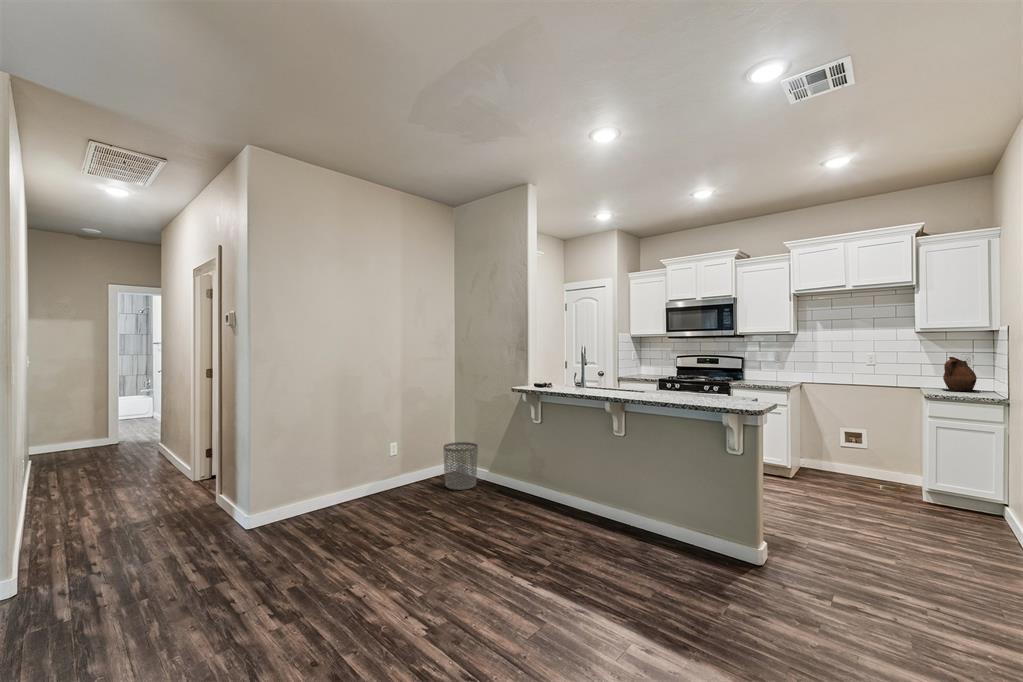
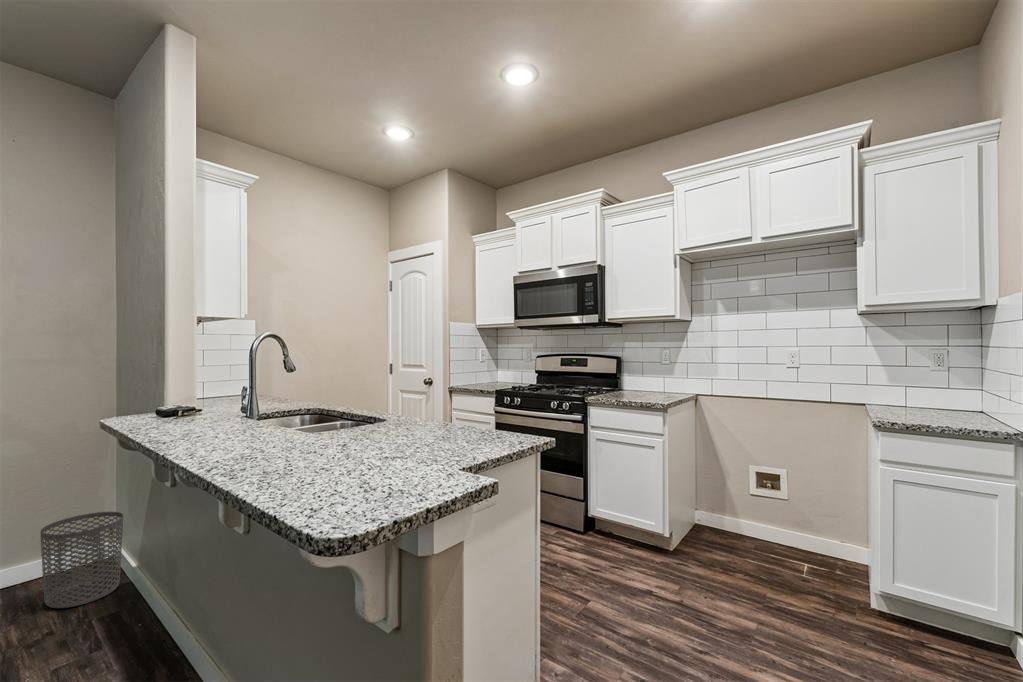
ceramic pitcher: present [943,357,979,392] -> none [897,353,966,413]

